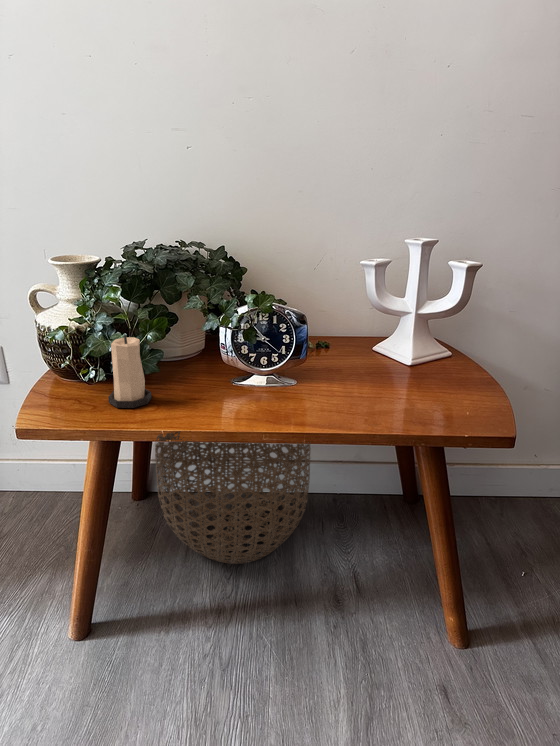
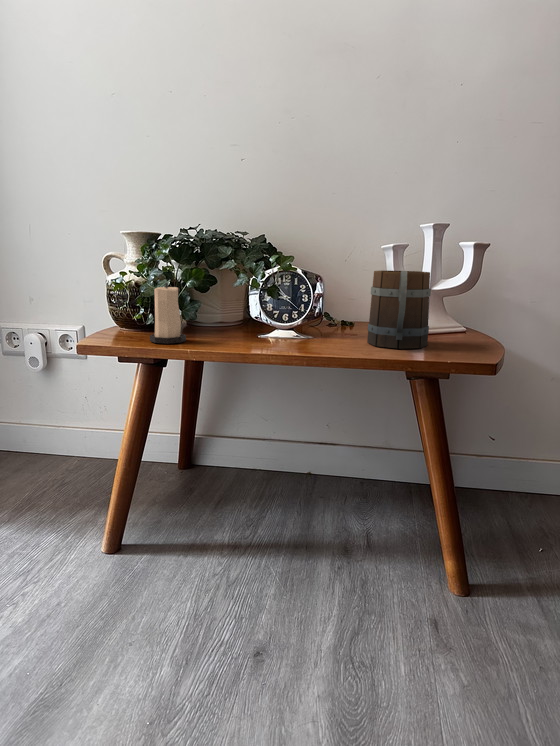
mug: none [357,304,428,399] -> present [367,271,431,349]
woven basket: present [155,431,310,564] -> none [194,358,331,515]

